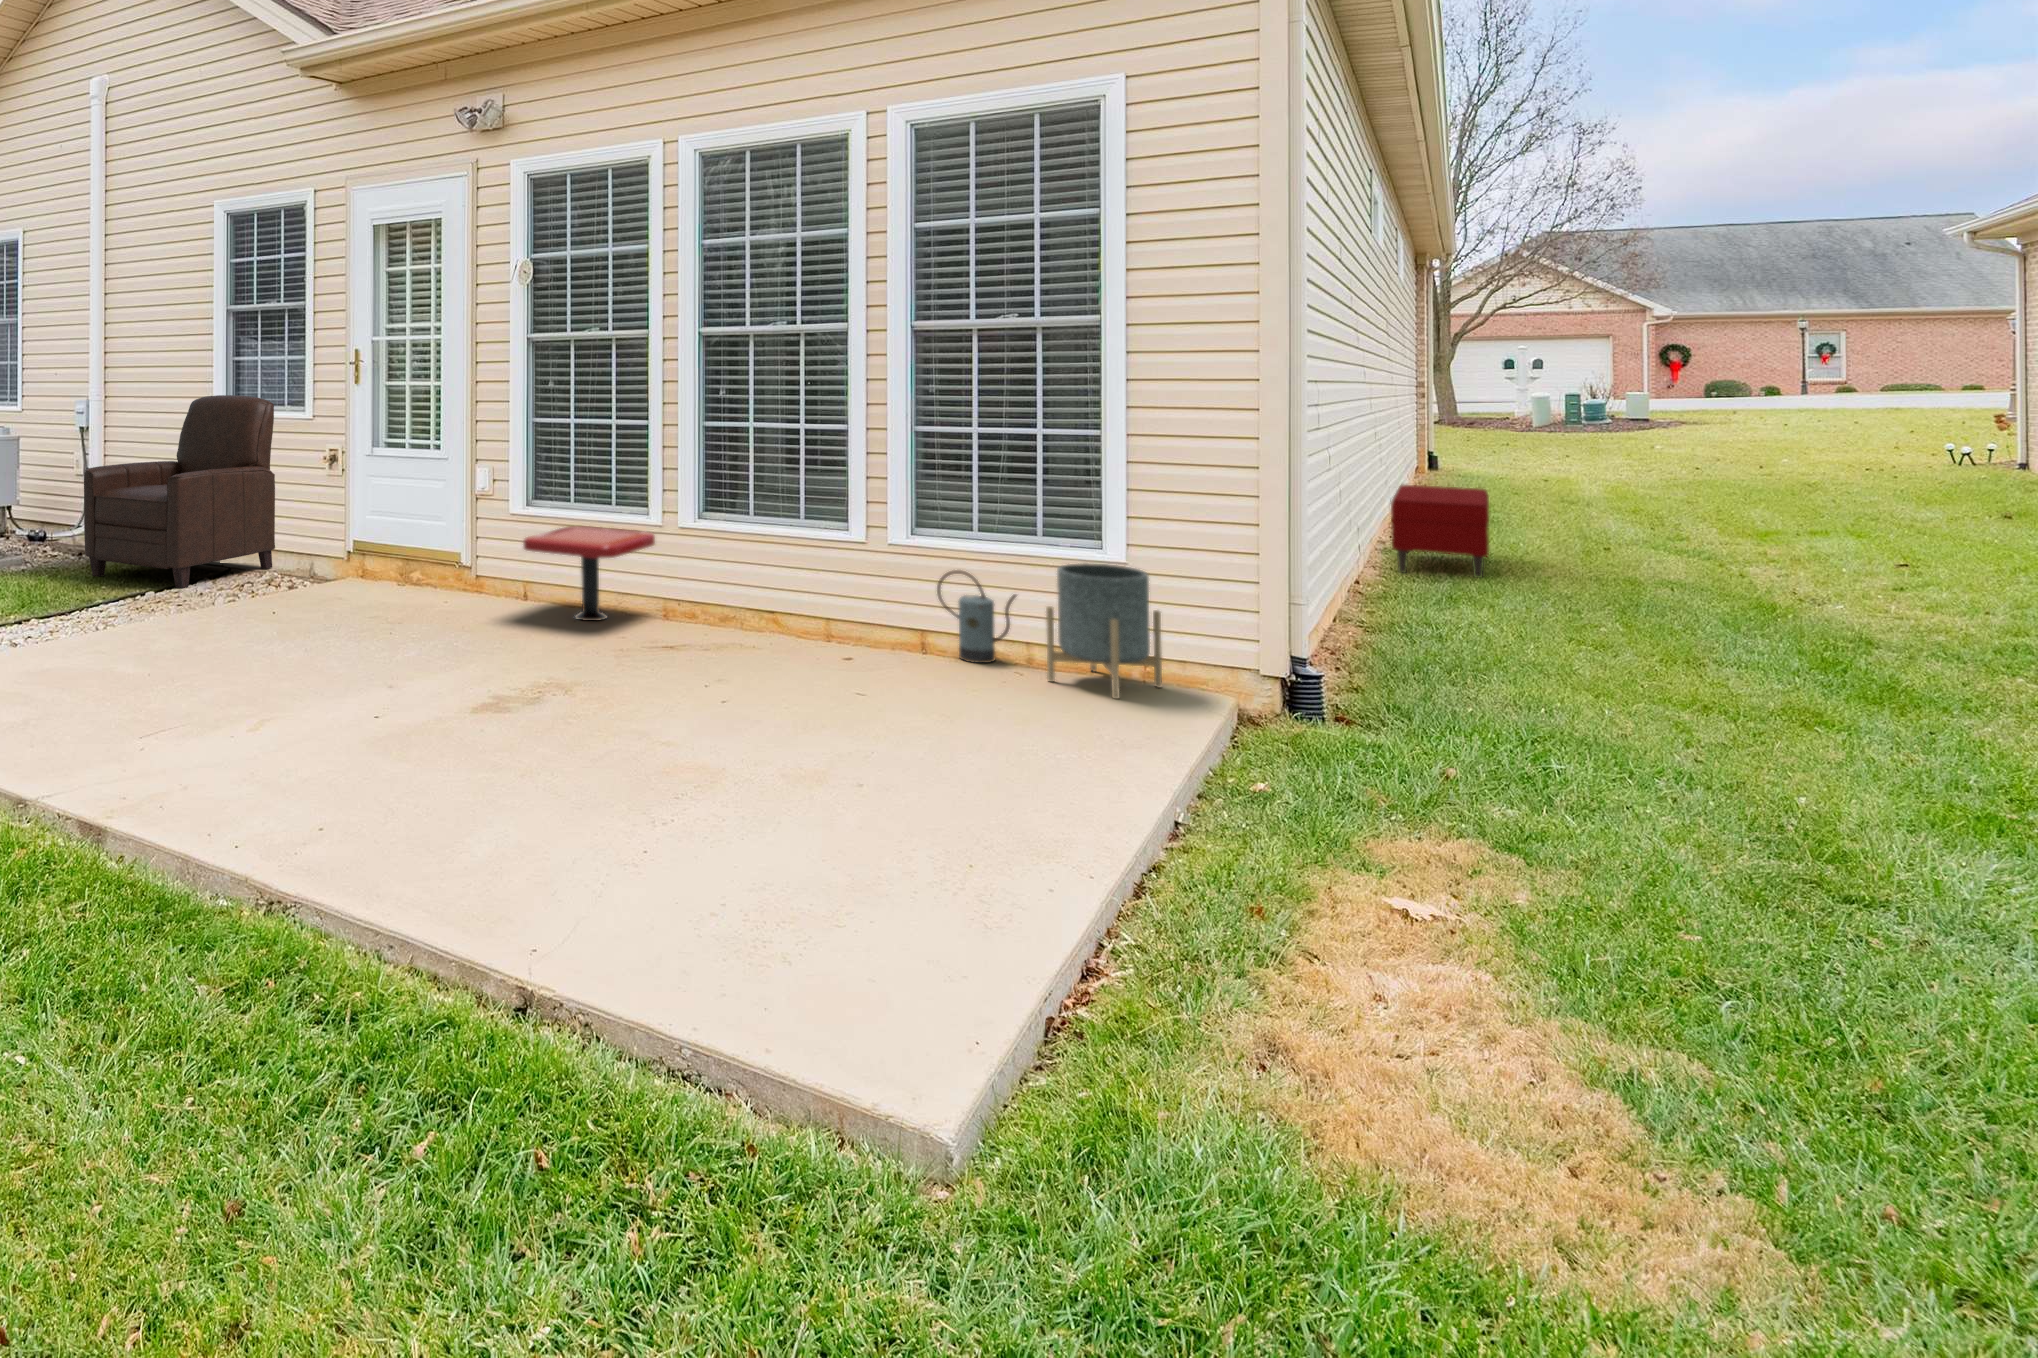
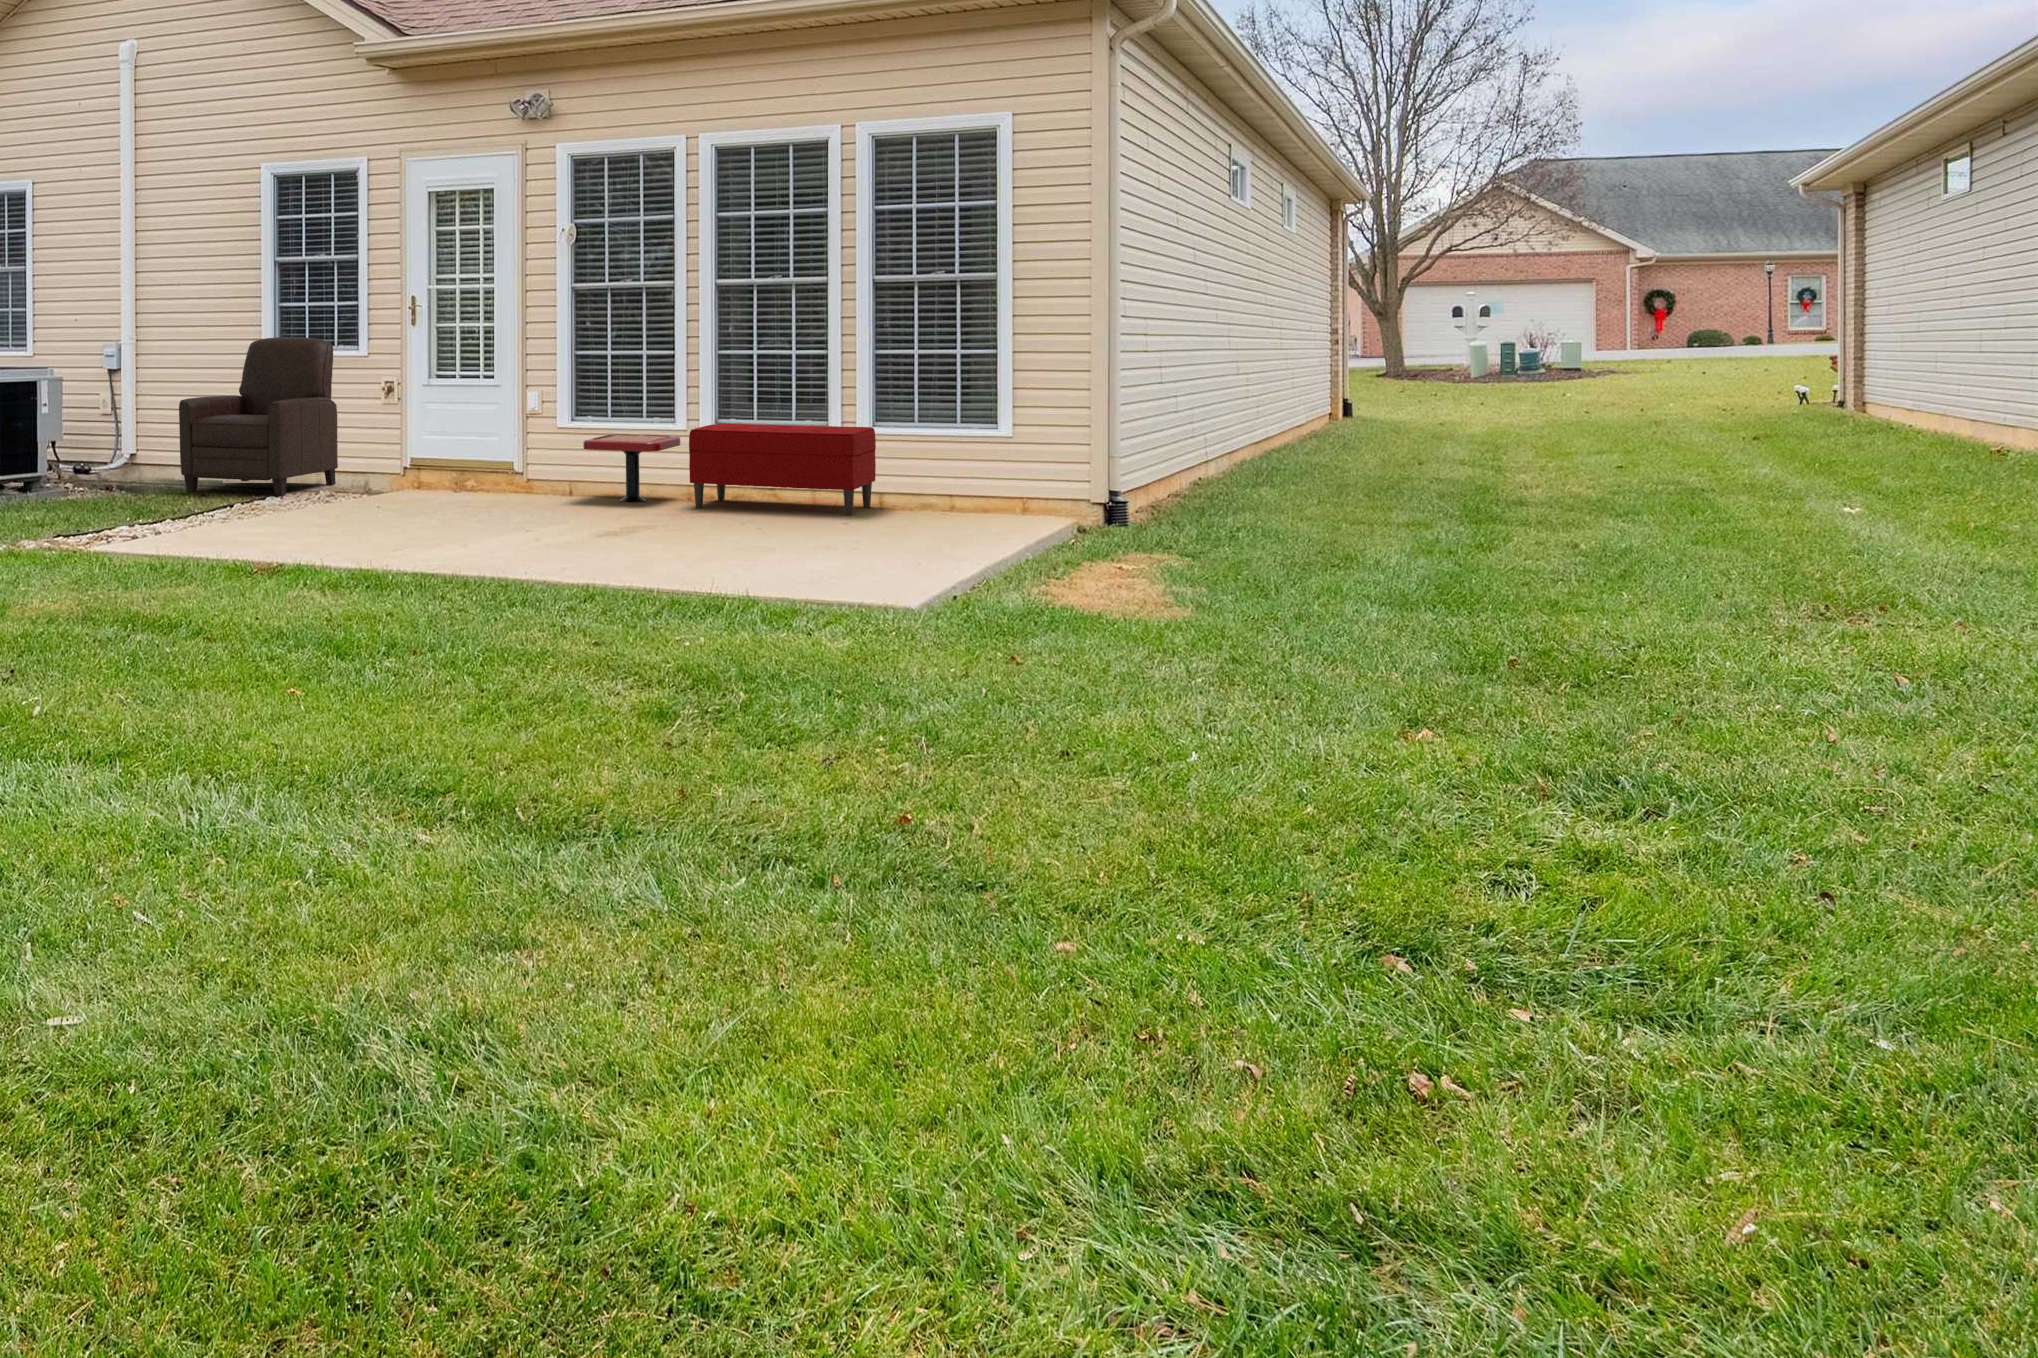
bench: present [1391,485,1489,578] -> present [689,423,876,516]
planter: present [1046,563,1162,699] -> none [960,439,1031,521]
watering can: present [937,570,1017,663] -> none [889,449,943,511]

